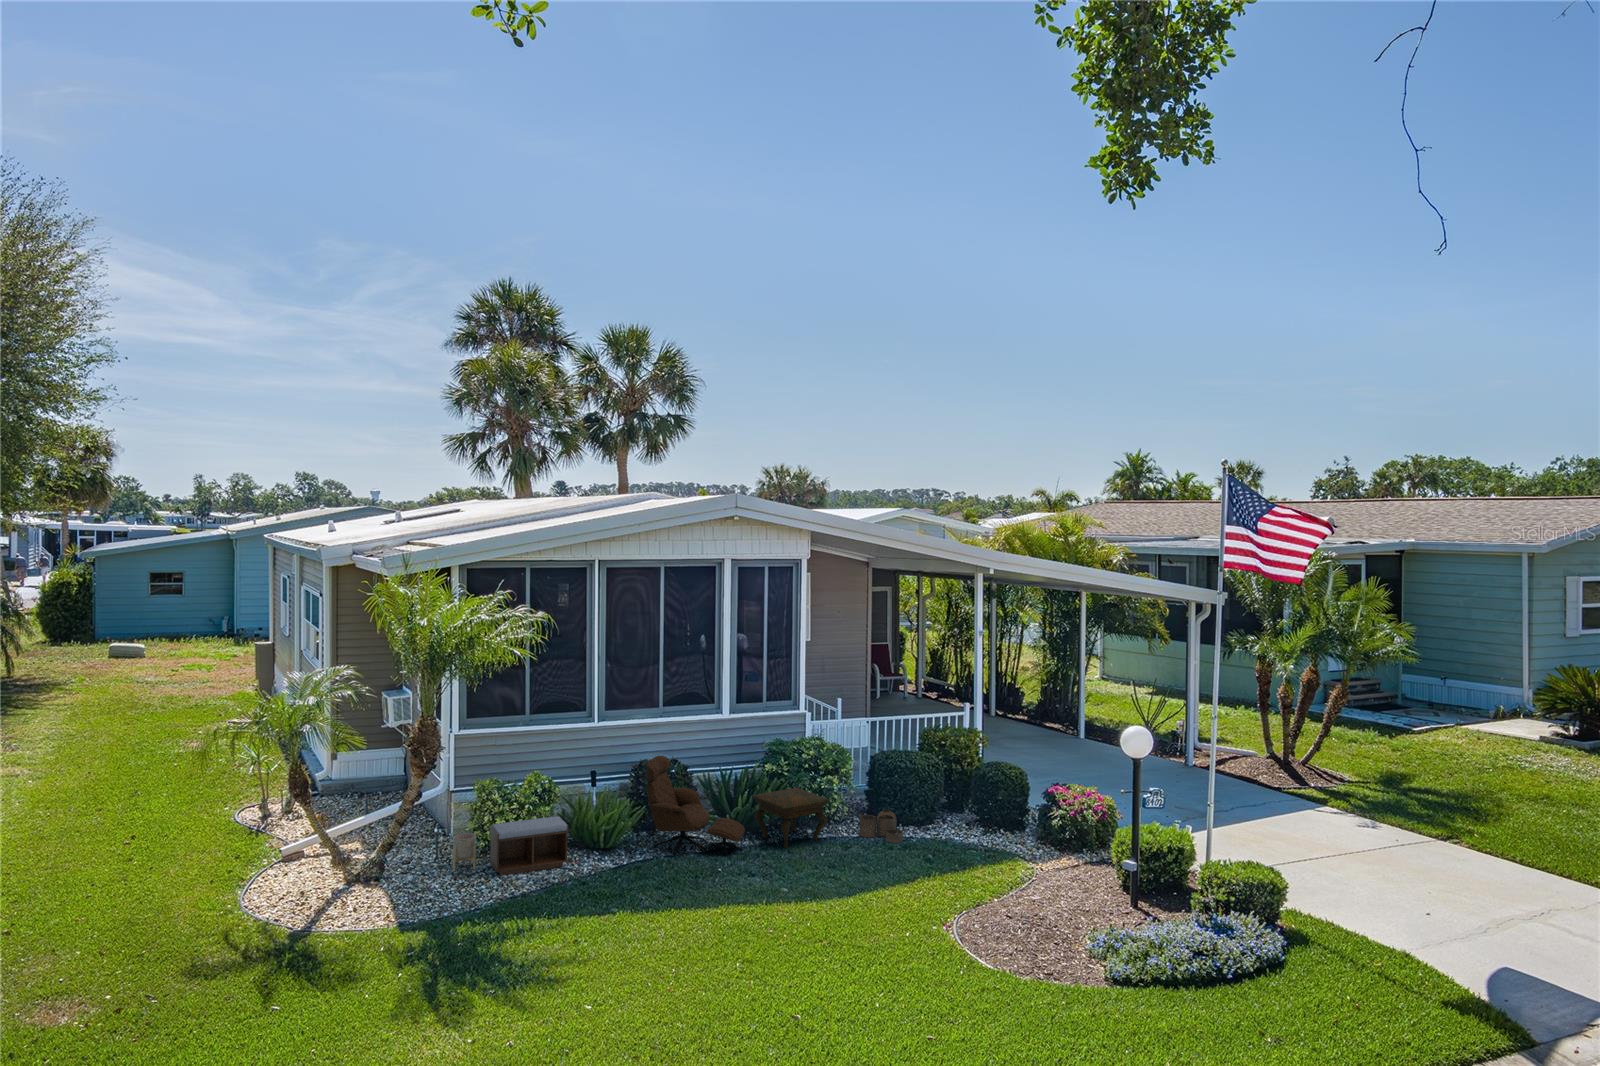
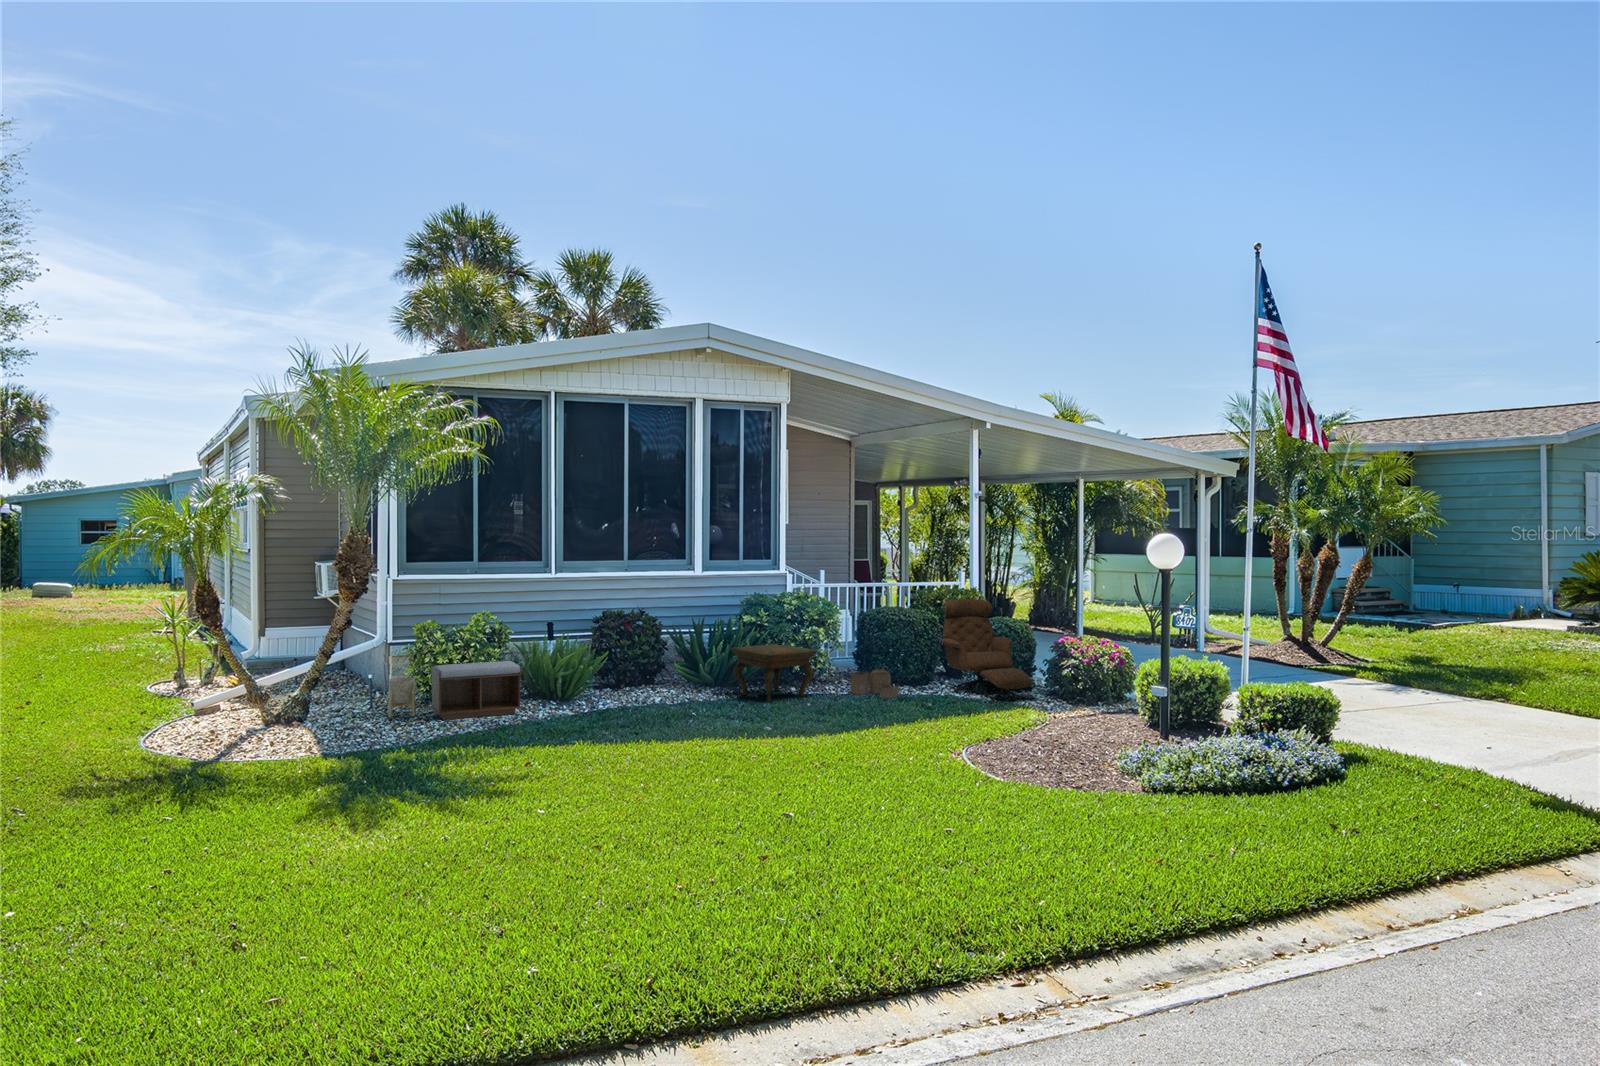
lounge chair: present [647,756,745,855] -> present [941,599,1032,702]

